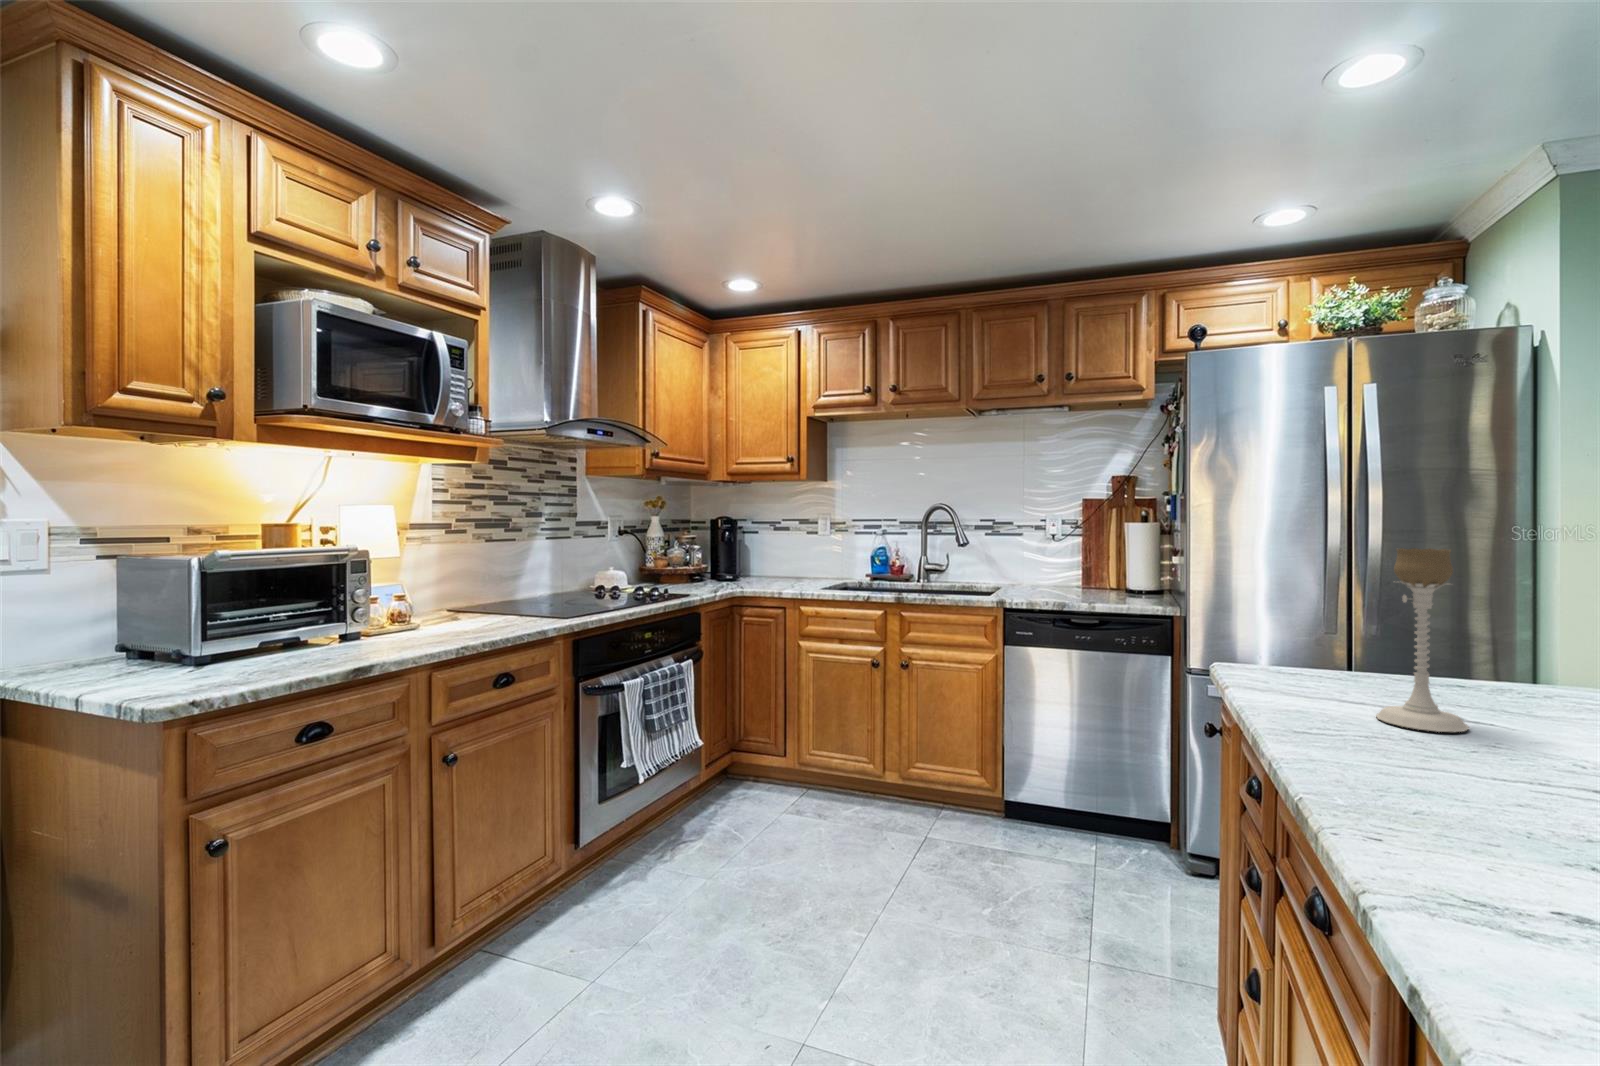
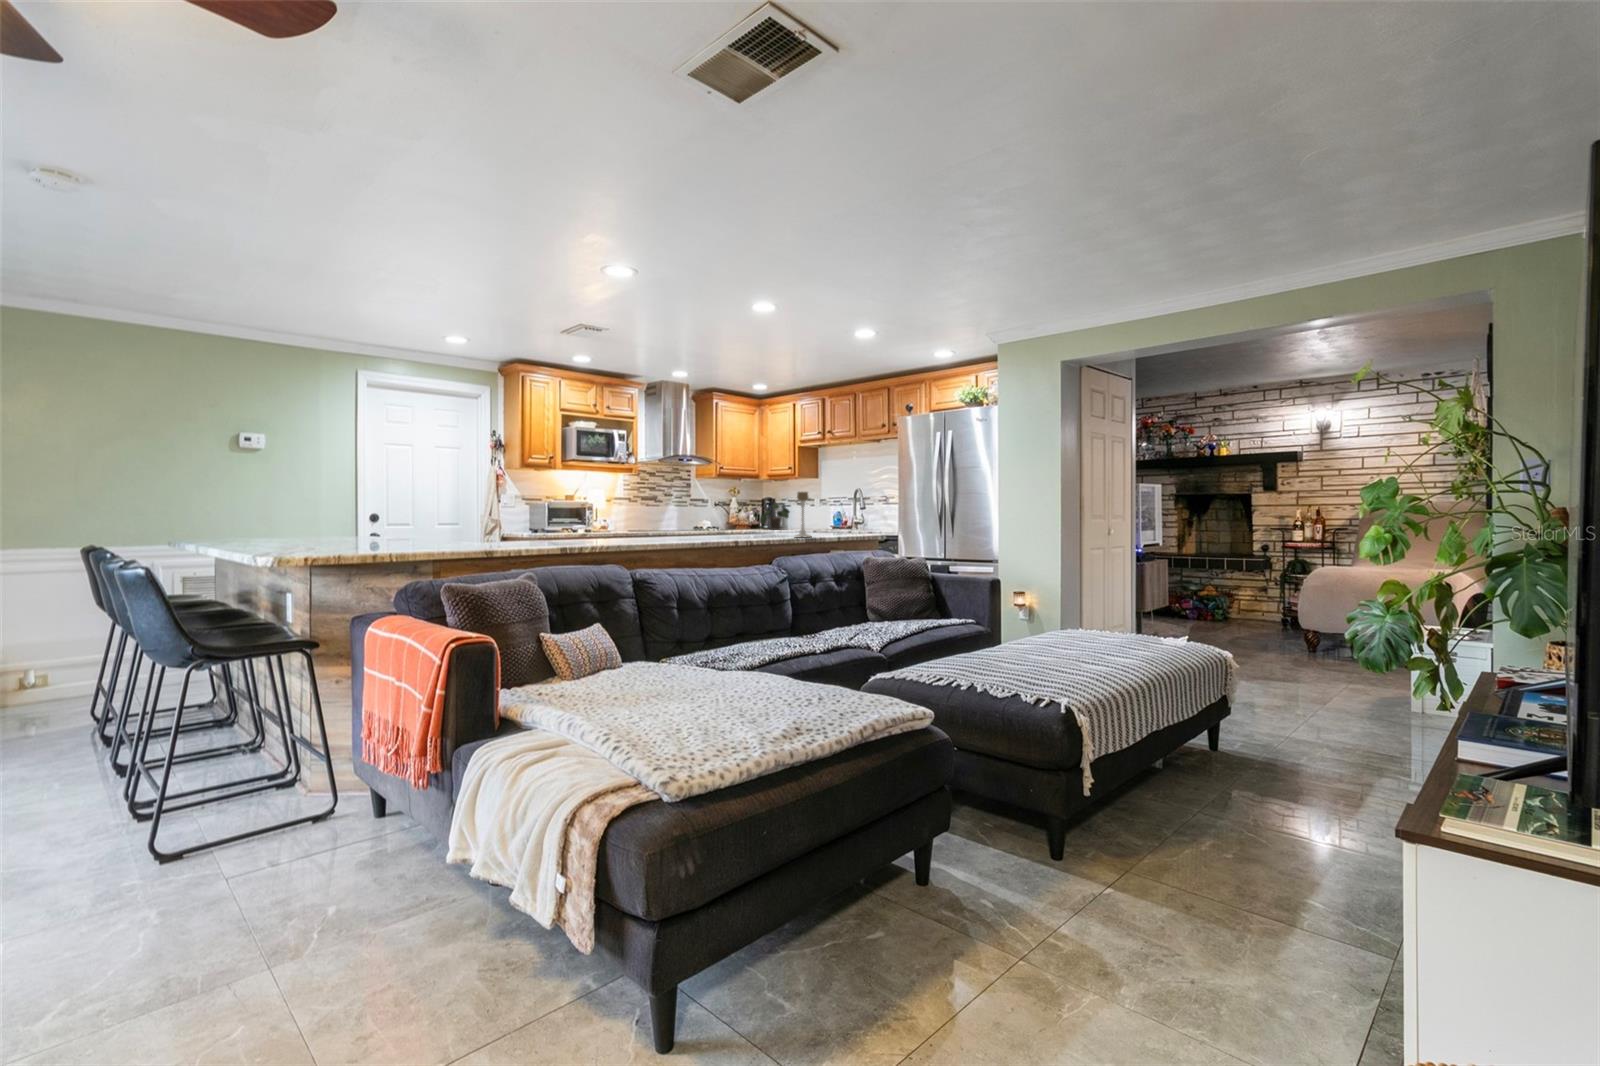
potted plant: none [723,531,789,584] -> present [760,504,790,530]

